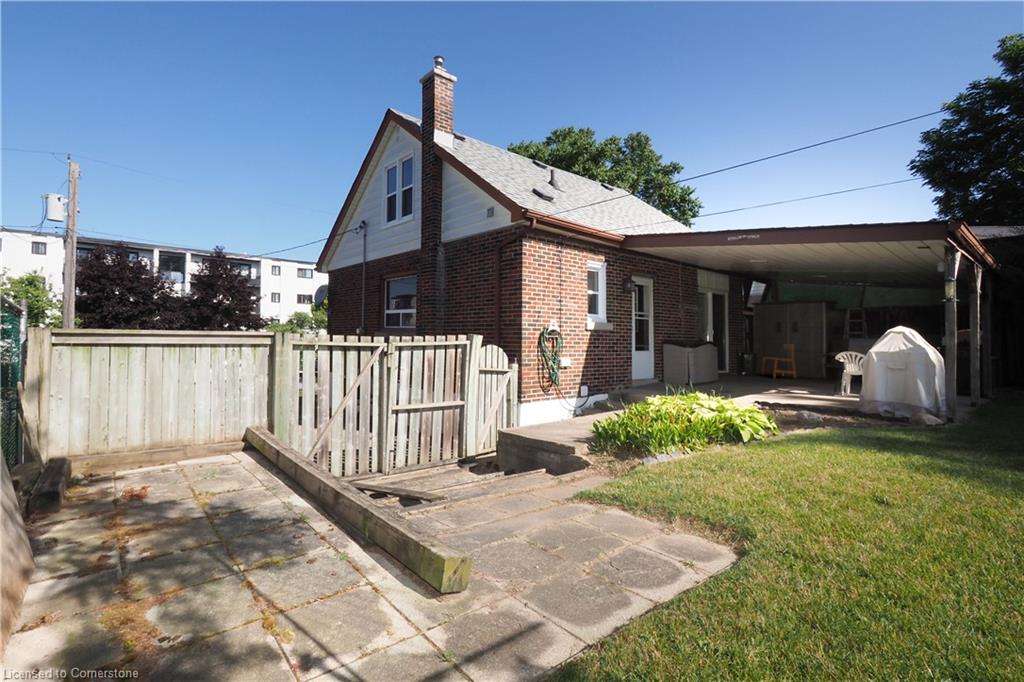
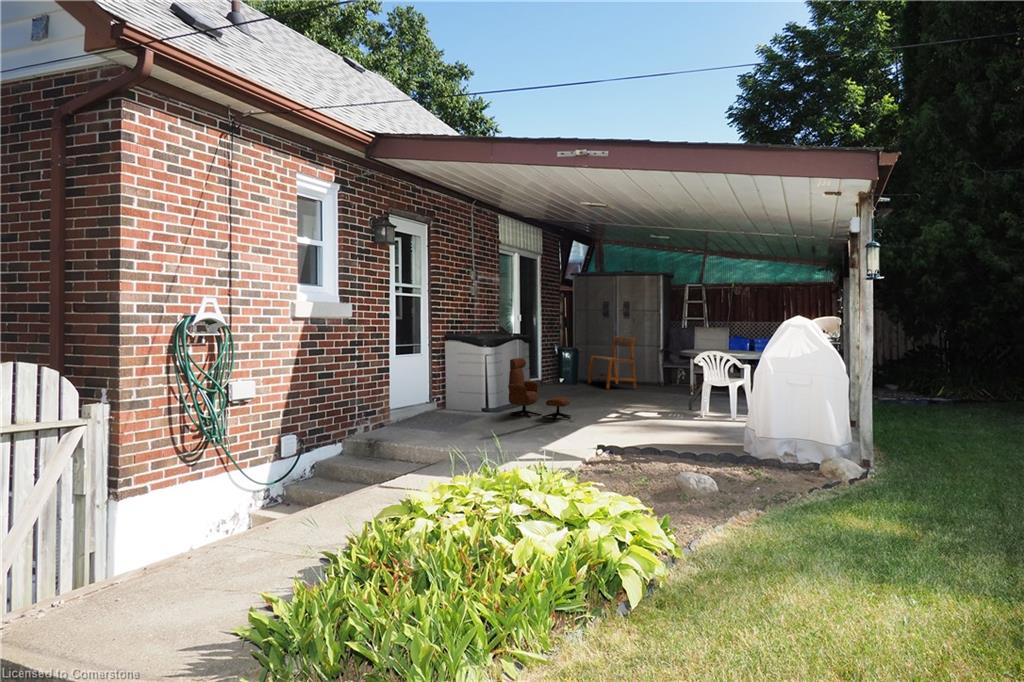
lounge chair: none [700,354,741,389] -> present [508,358,571,419]

